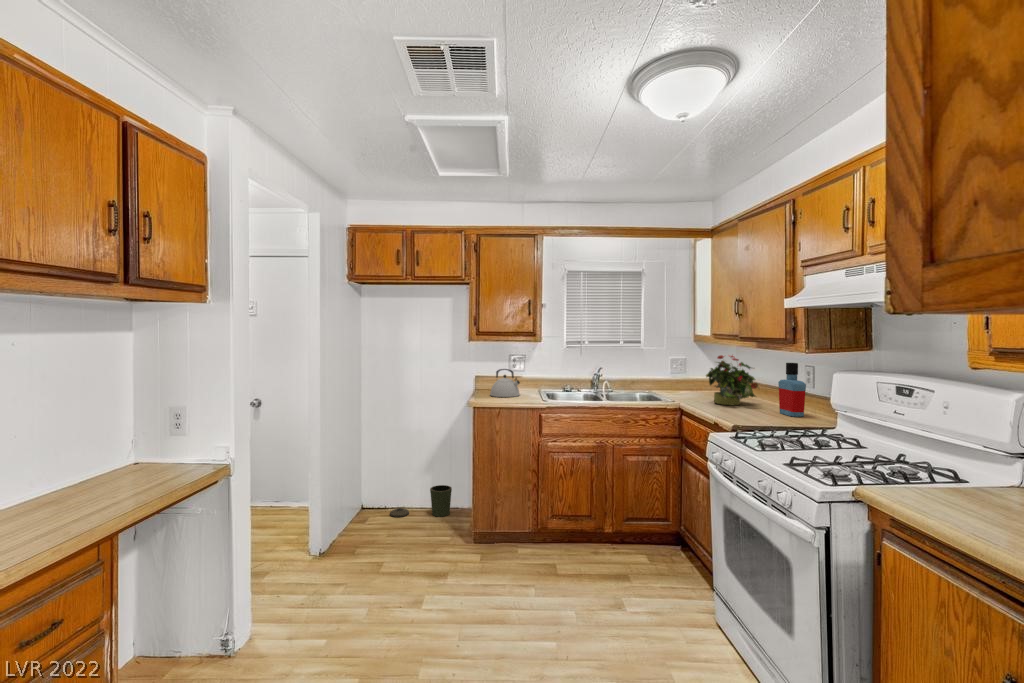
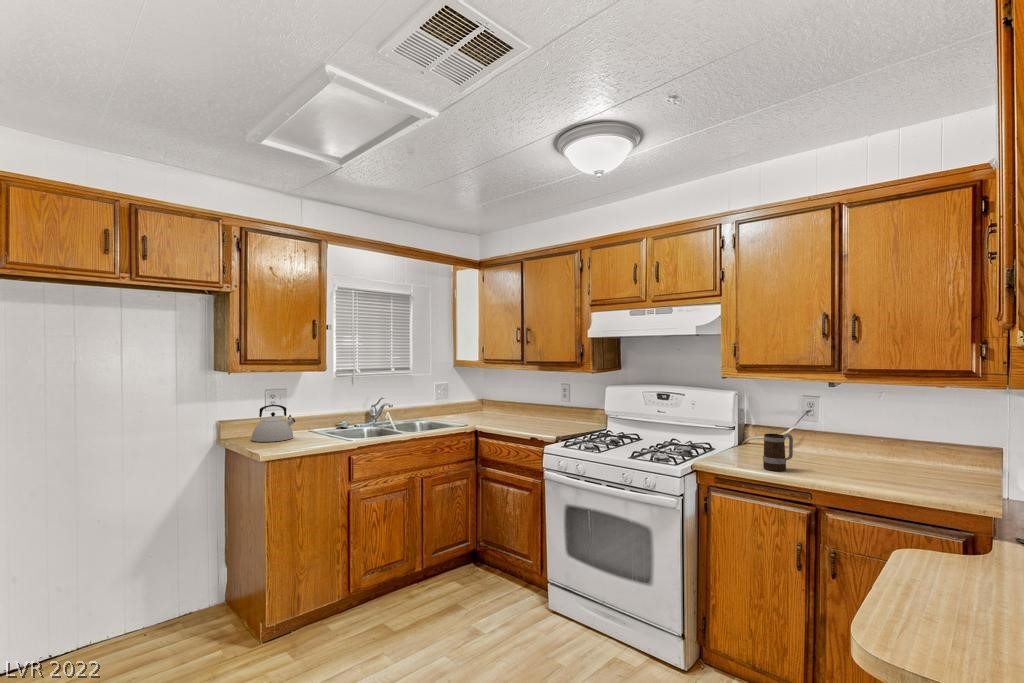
potted plant: present [706,355,758,405] -> none [484,377,535,423]
bottle: present [778,363,806,417] -> none [554,383,578,426]
mug: none [932,449,996,510] -> present [763,433,793,471]
trash can: present [390,485,452,517] -> none [63,581,184,662]

